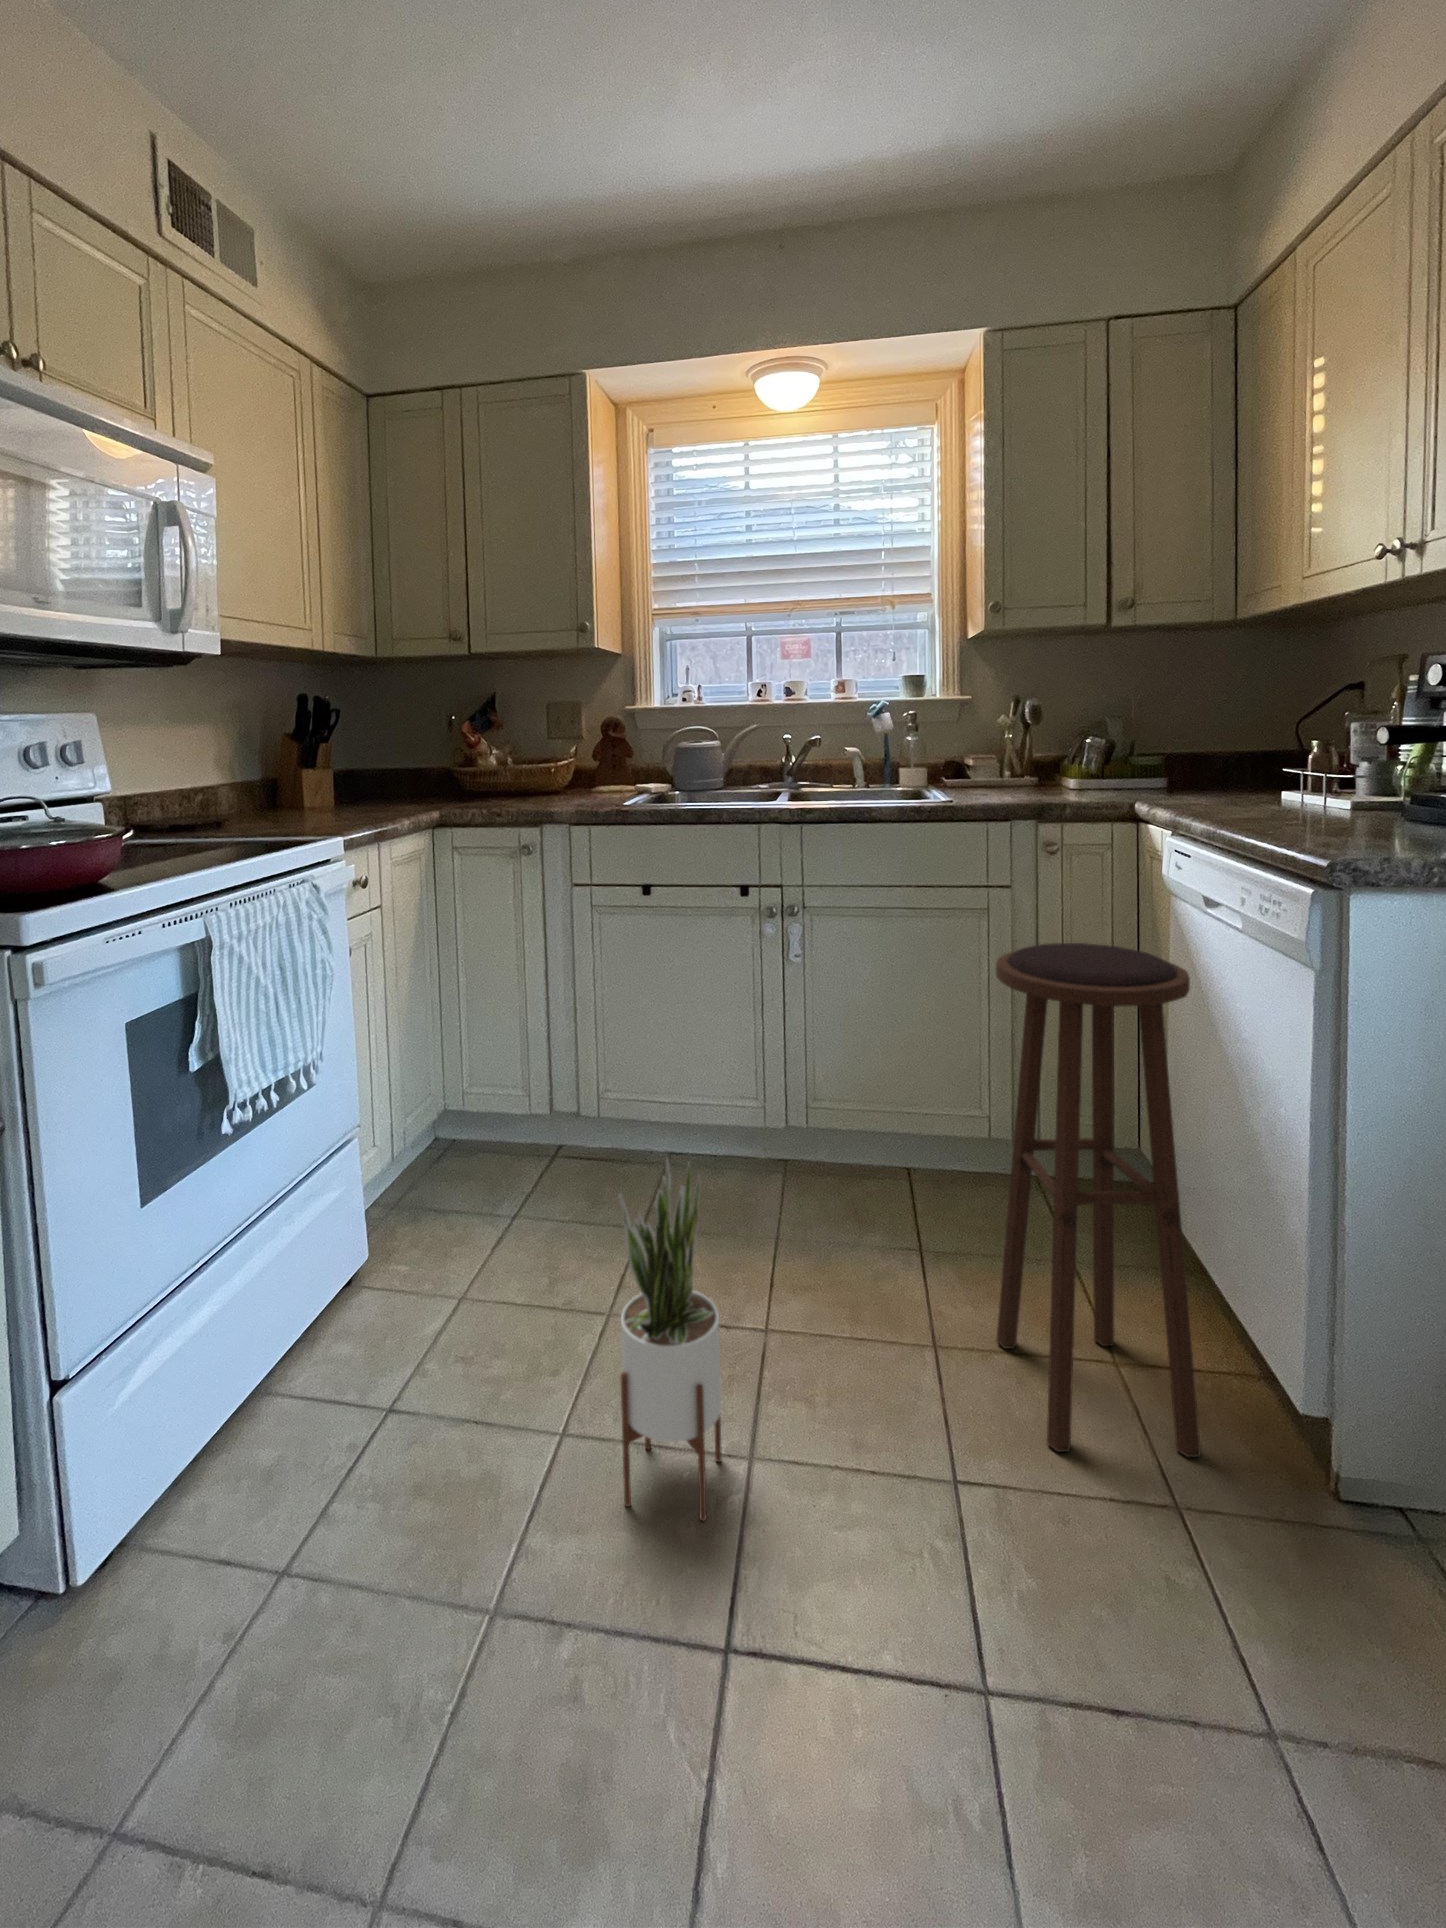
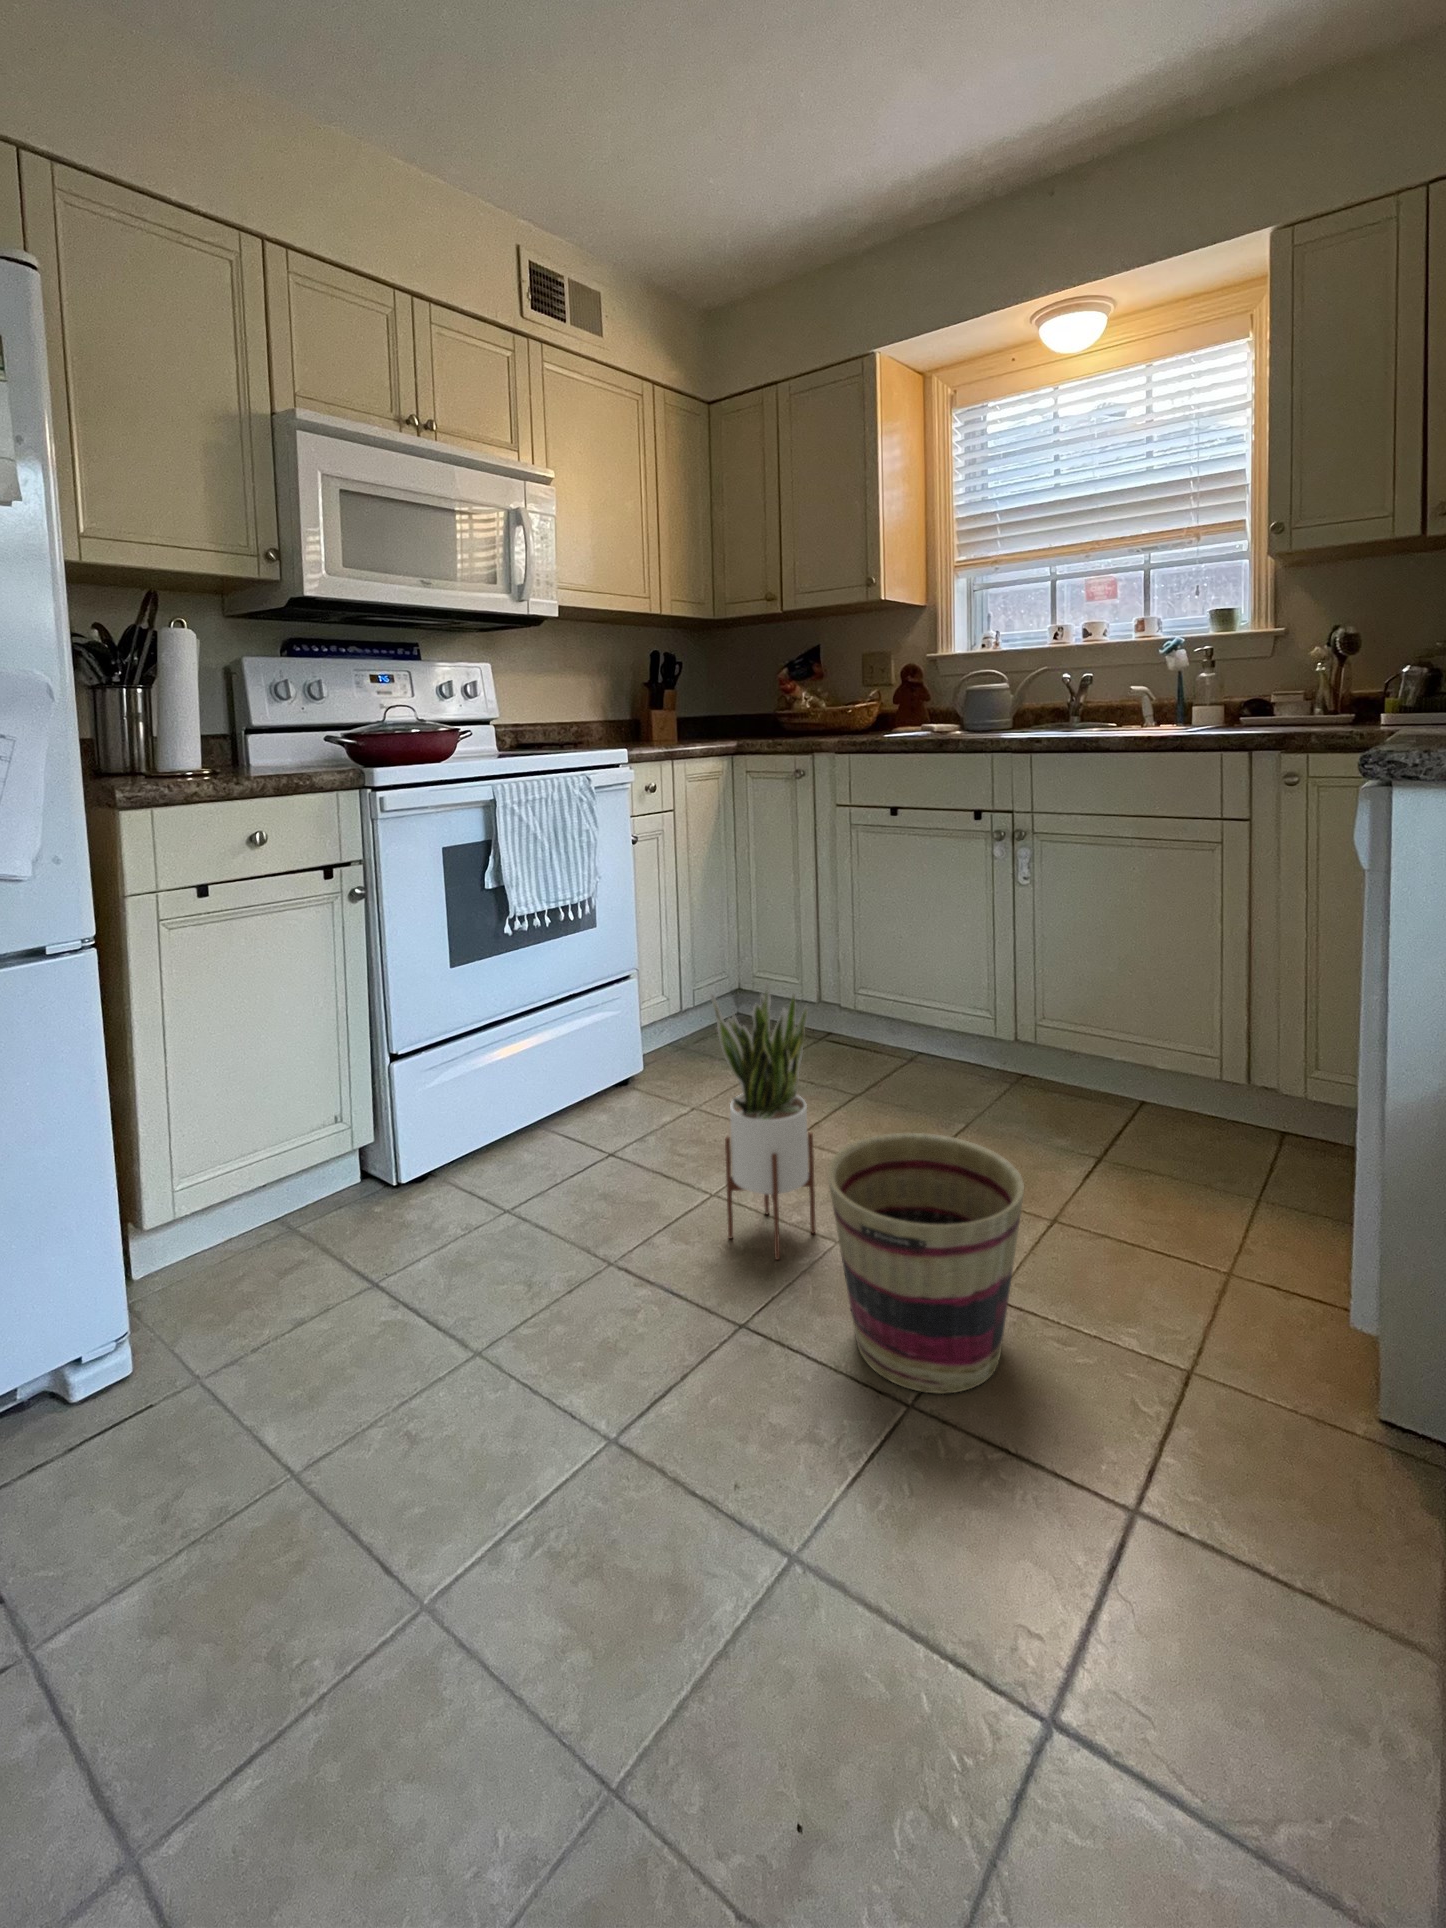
stool: present [996,943,1201,1457] -> none [1082,846,1271,1341]
basket: none [823,1316,1066,1673] -> present [827,1133,1024,1393]

